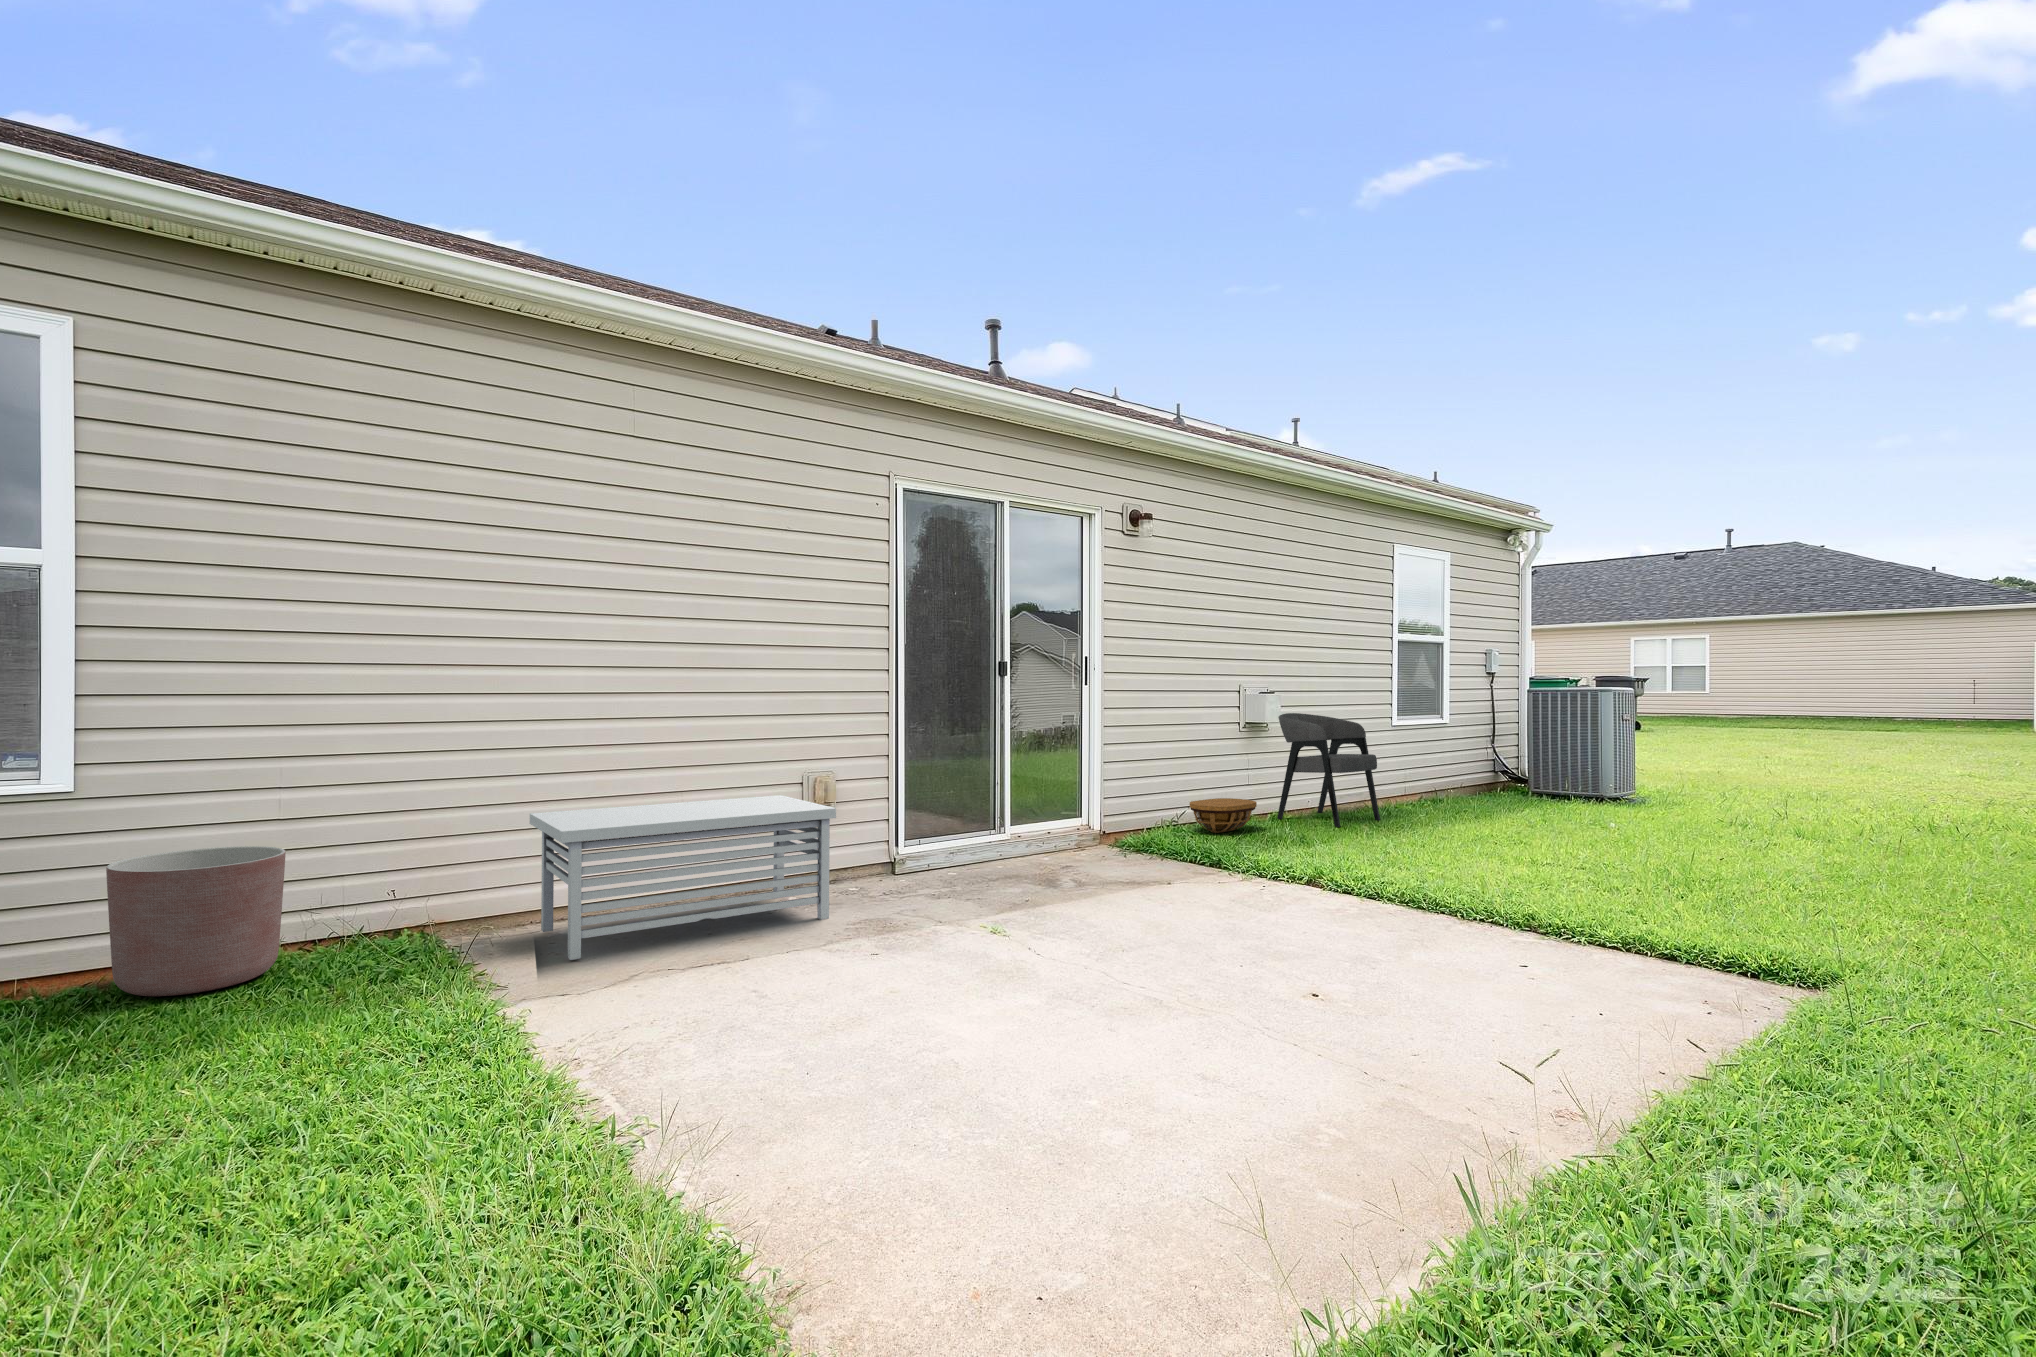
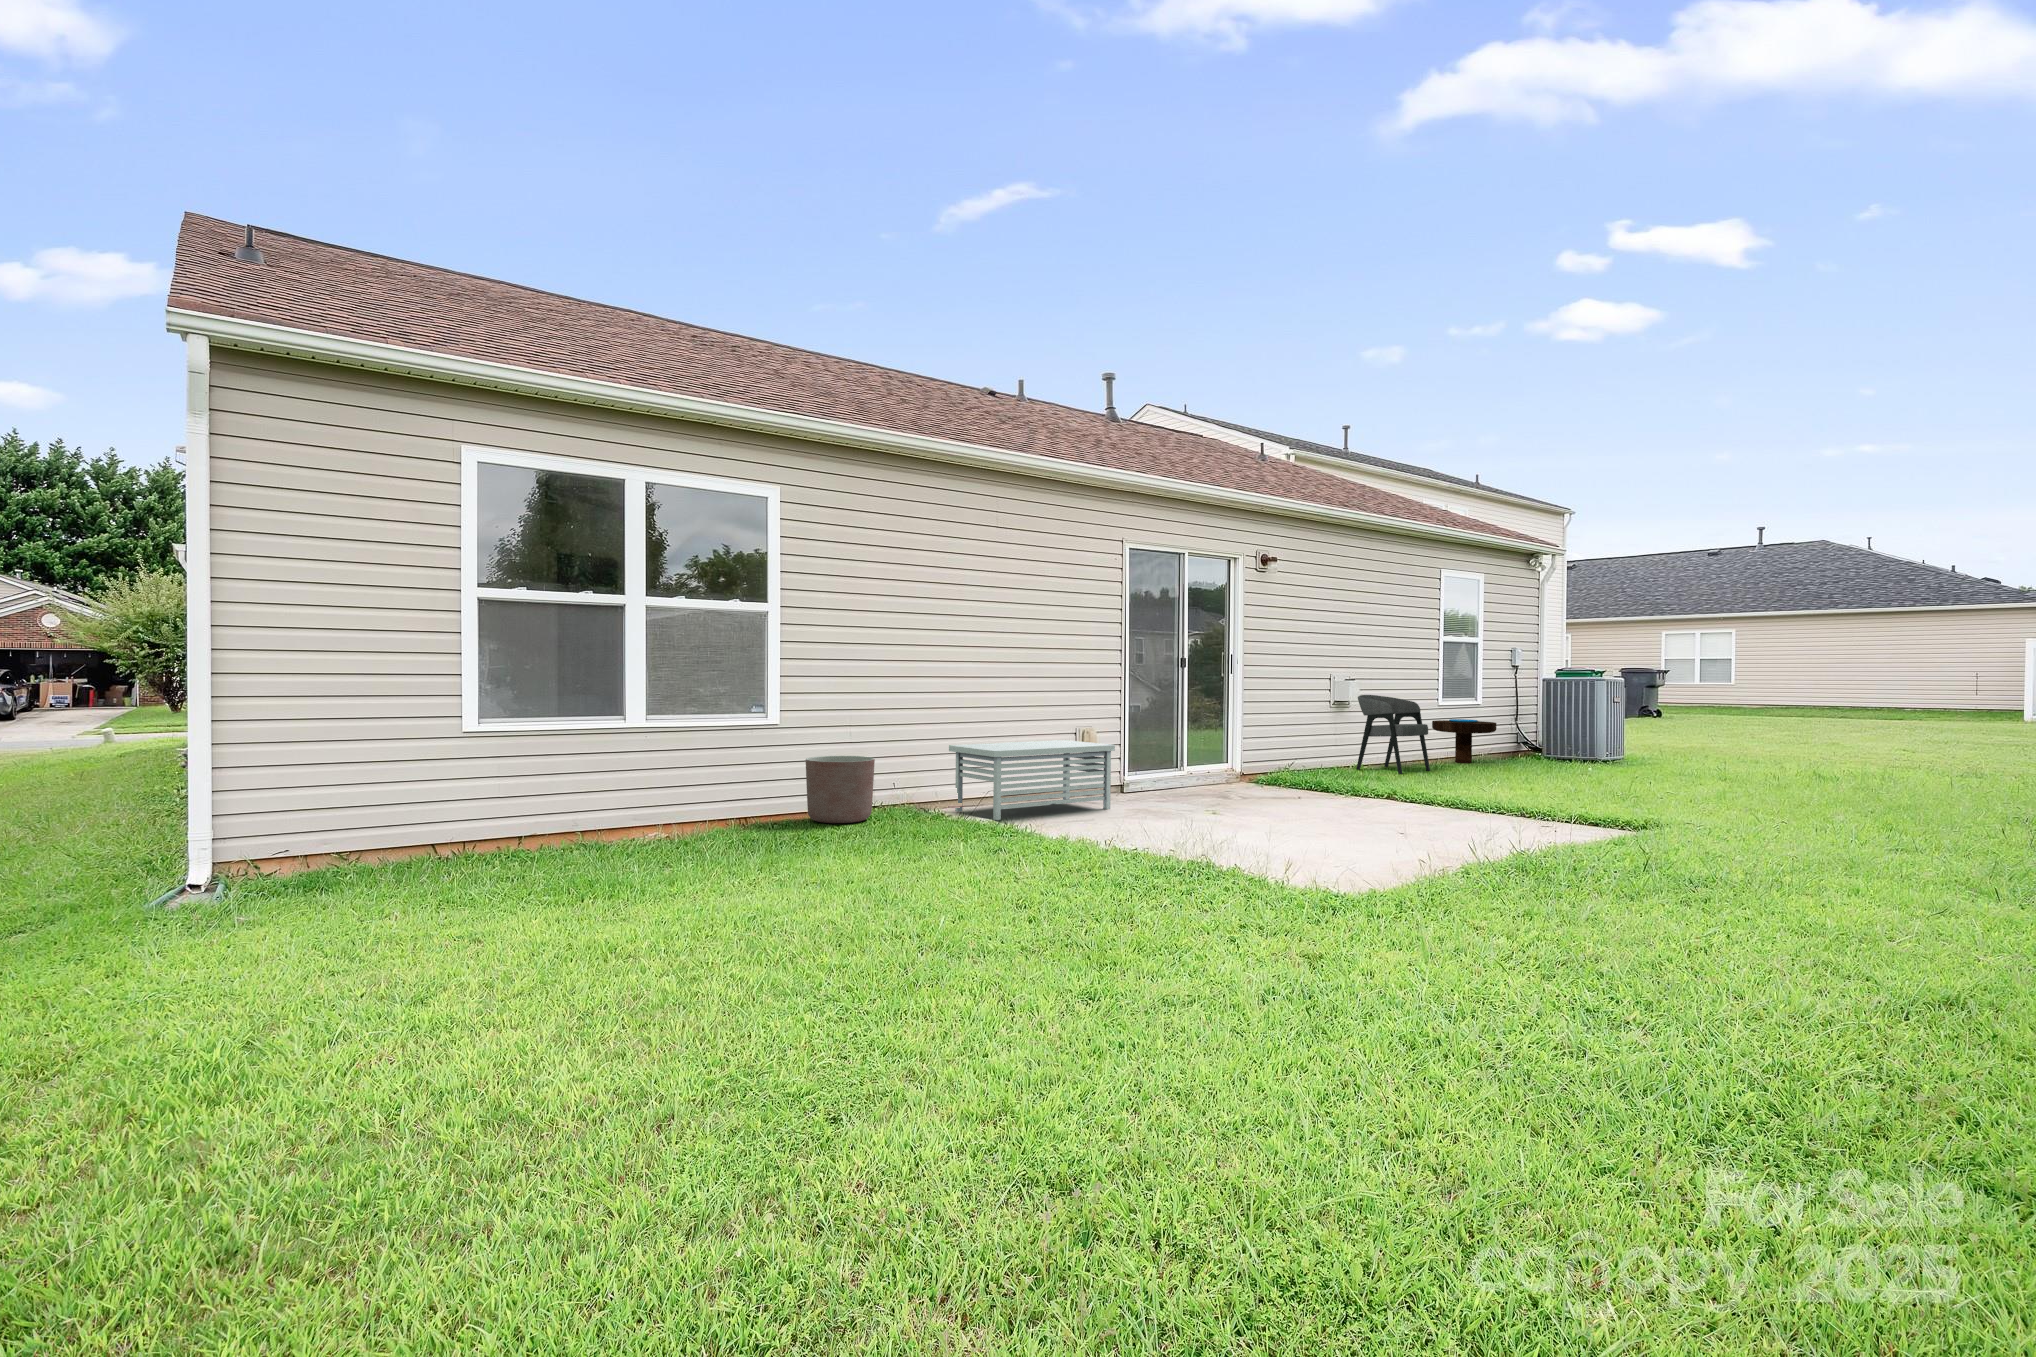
side table: none [1383,745,1470,804] -> present [1432,719,1497,763]
basket: present [1190,798,1257,833] -> none [1298,754,1344,776]

